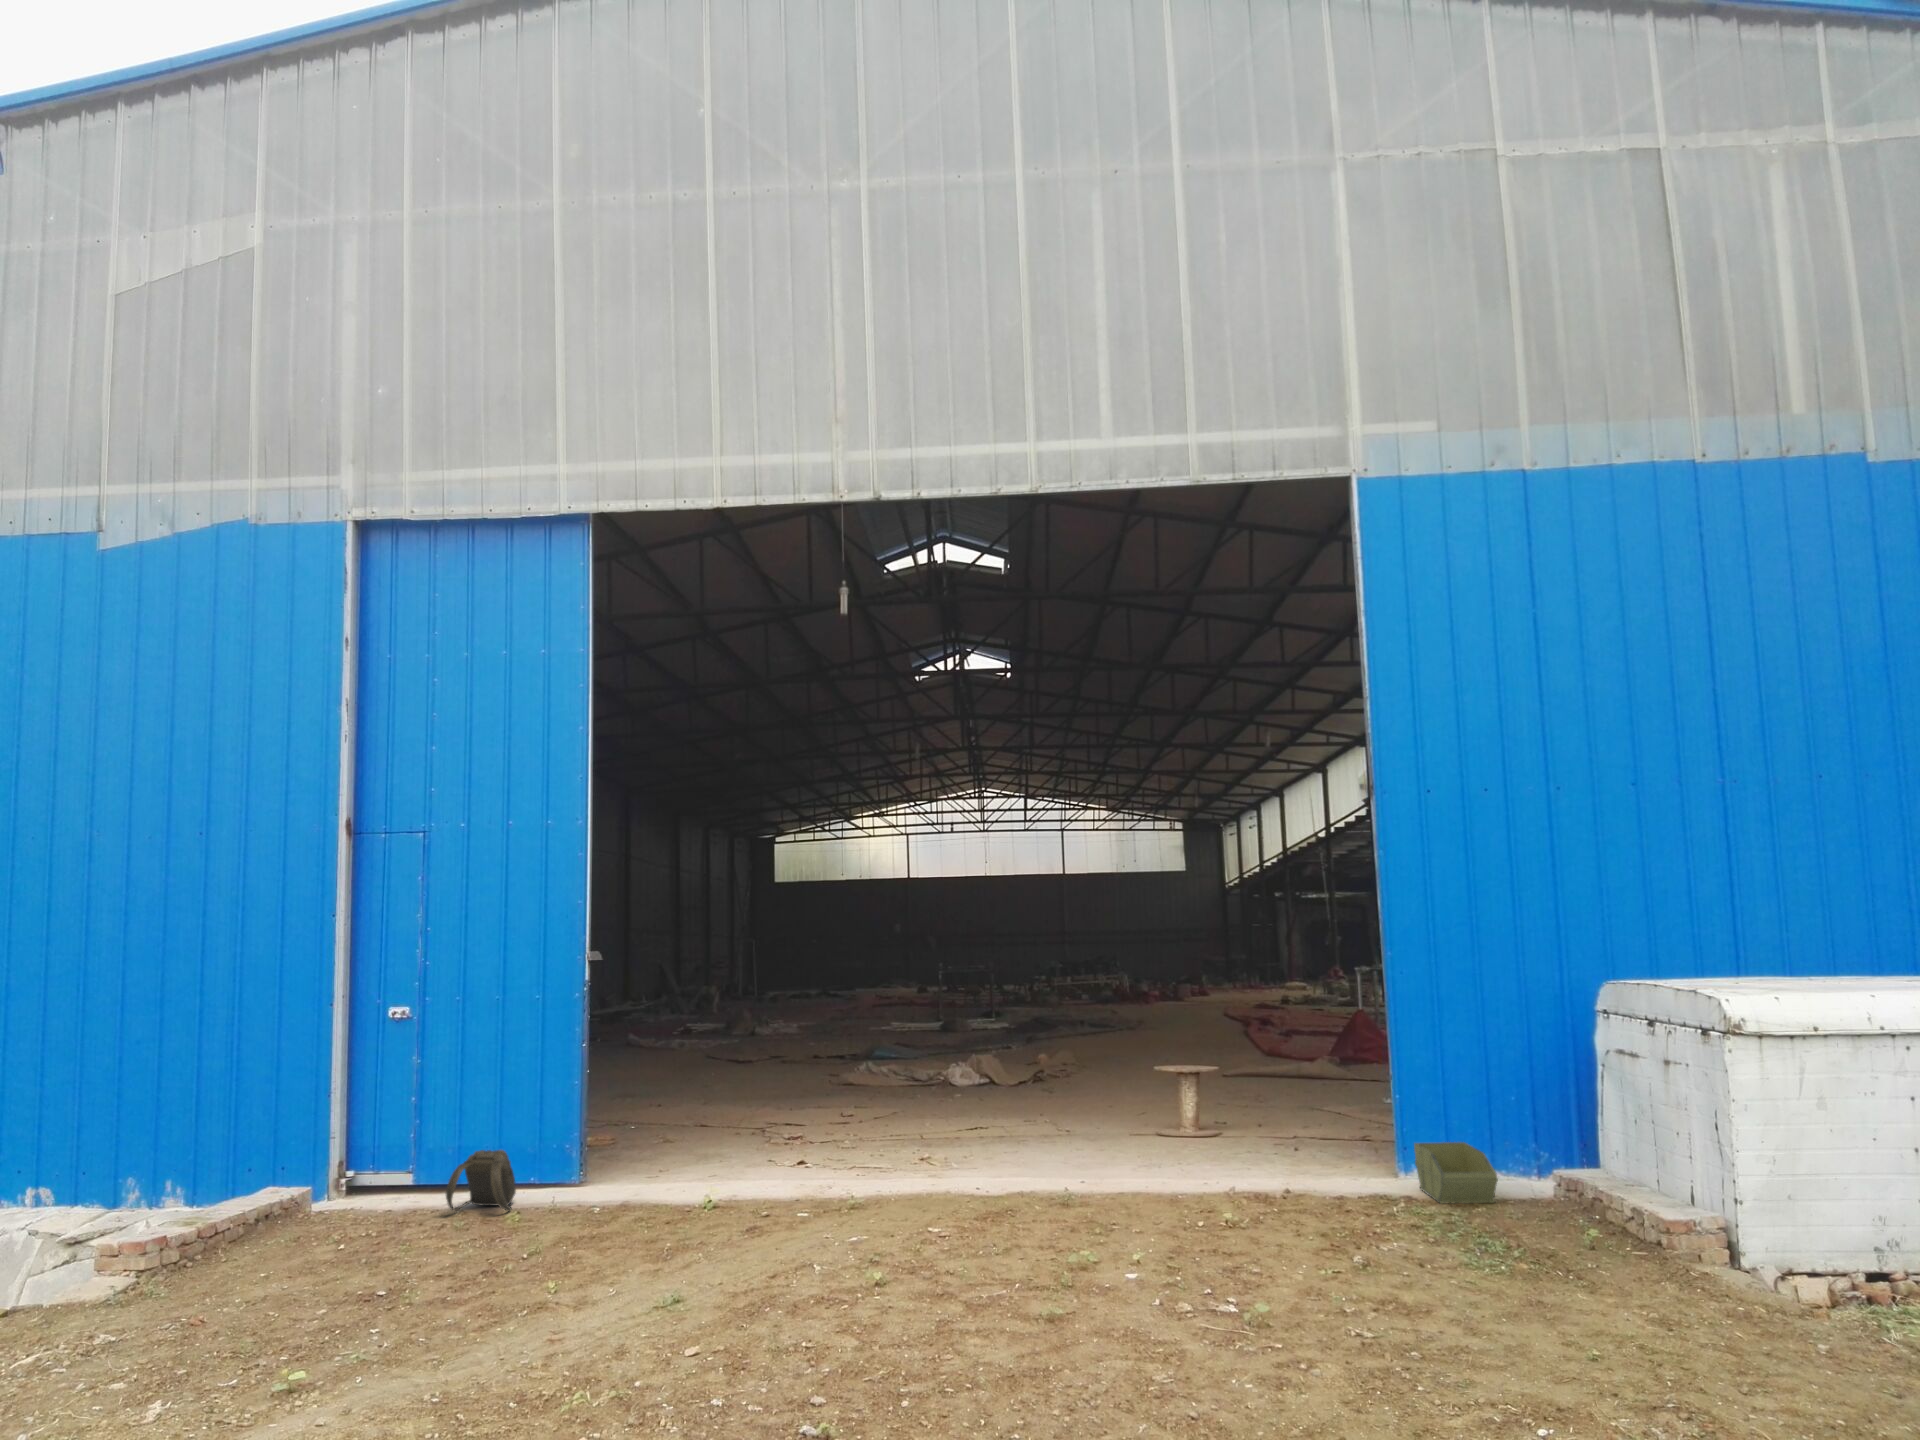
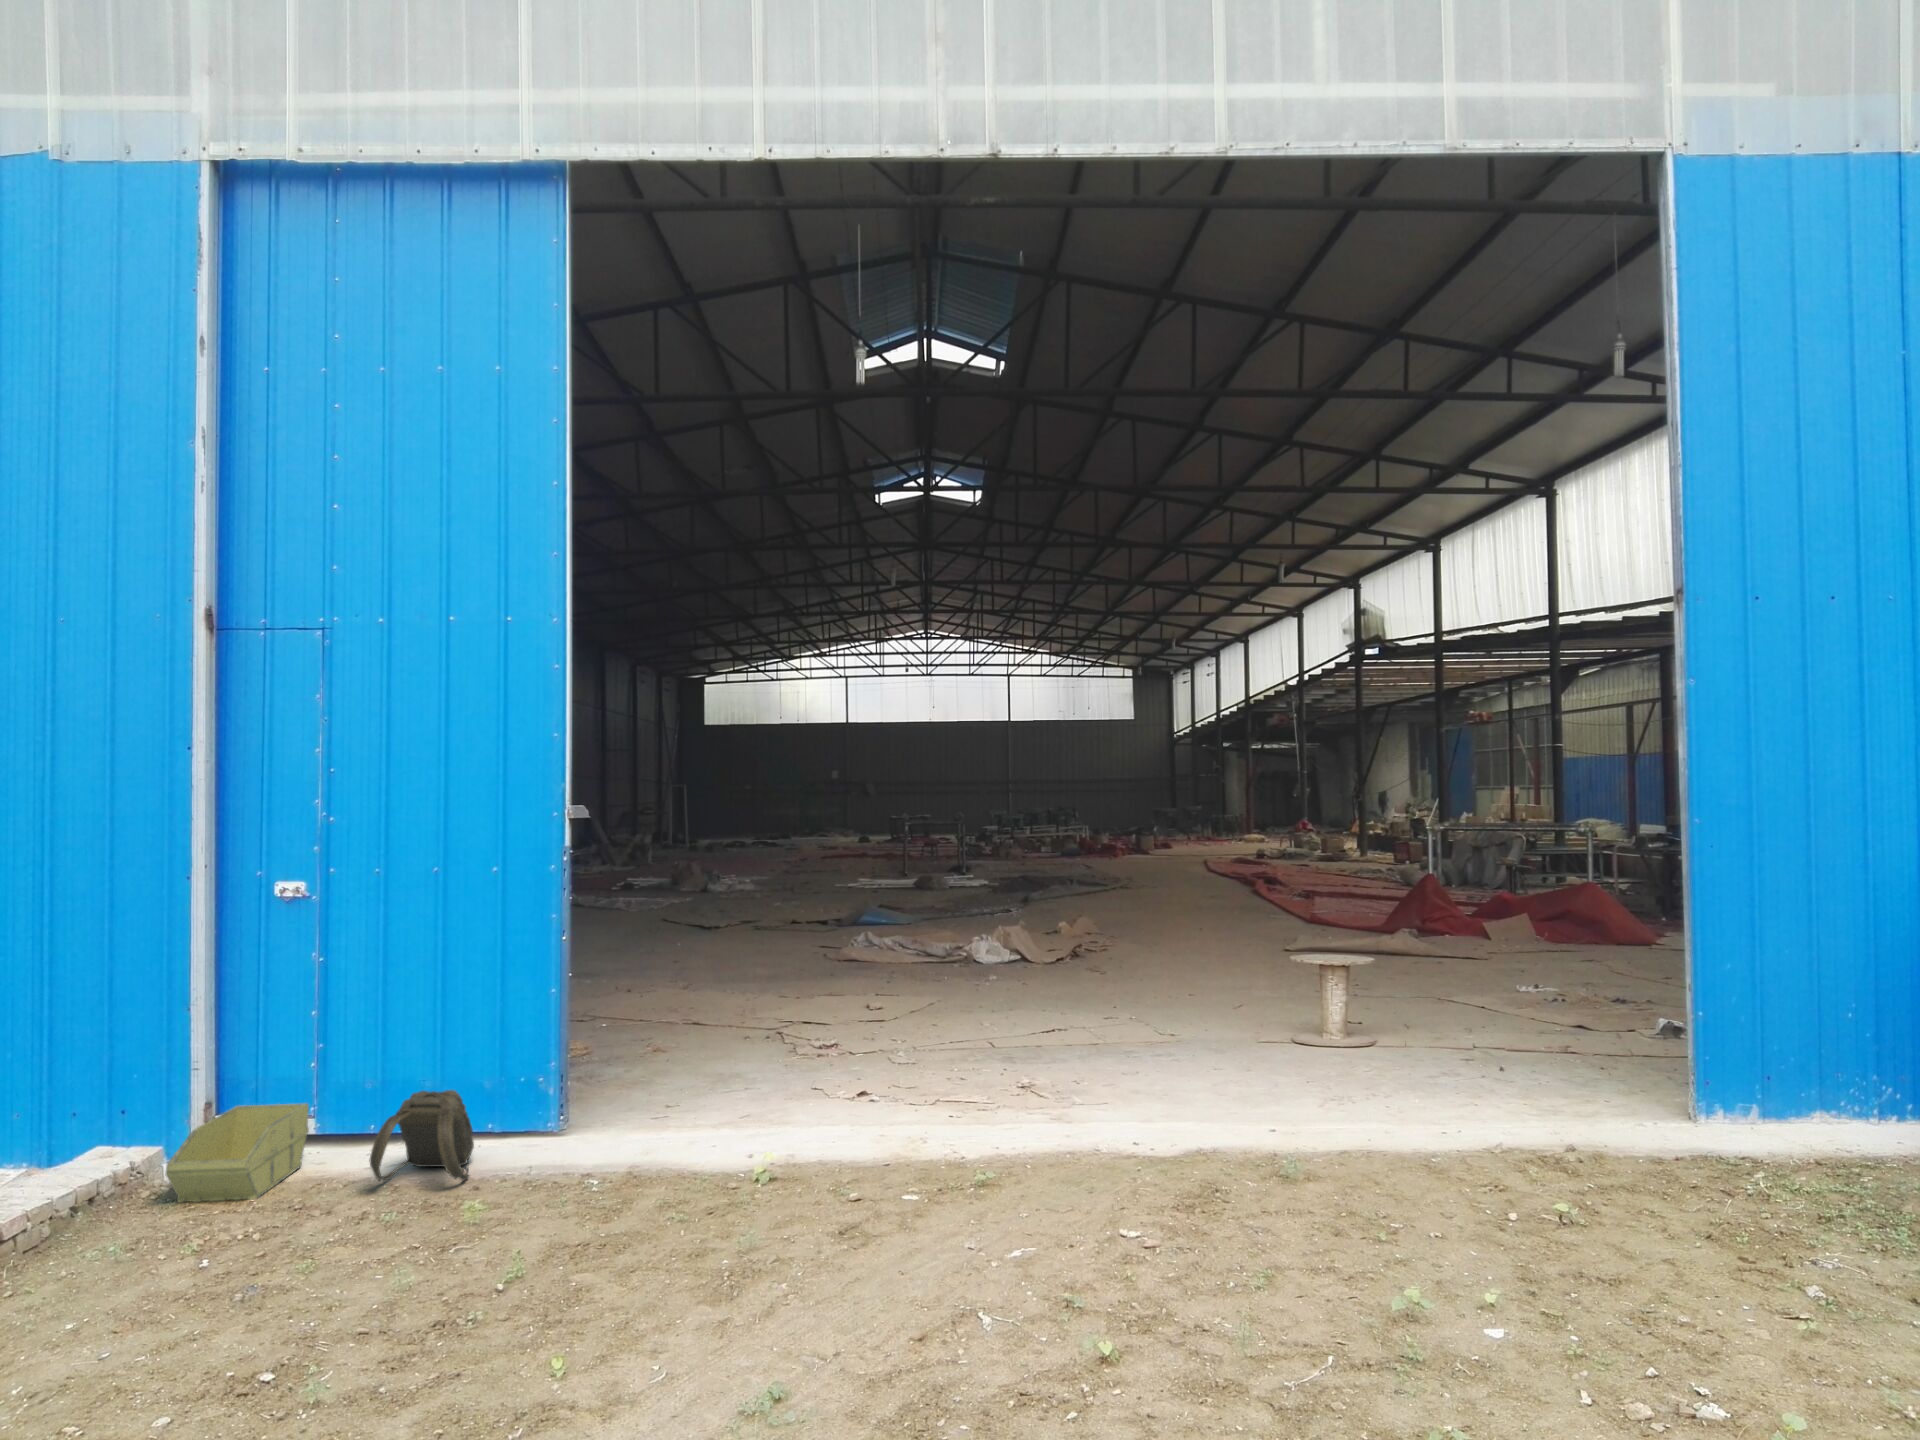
storage bin: present [1414,1142,1498,1204] -> present [166,1103,309,1202]

